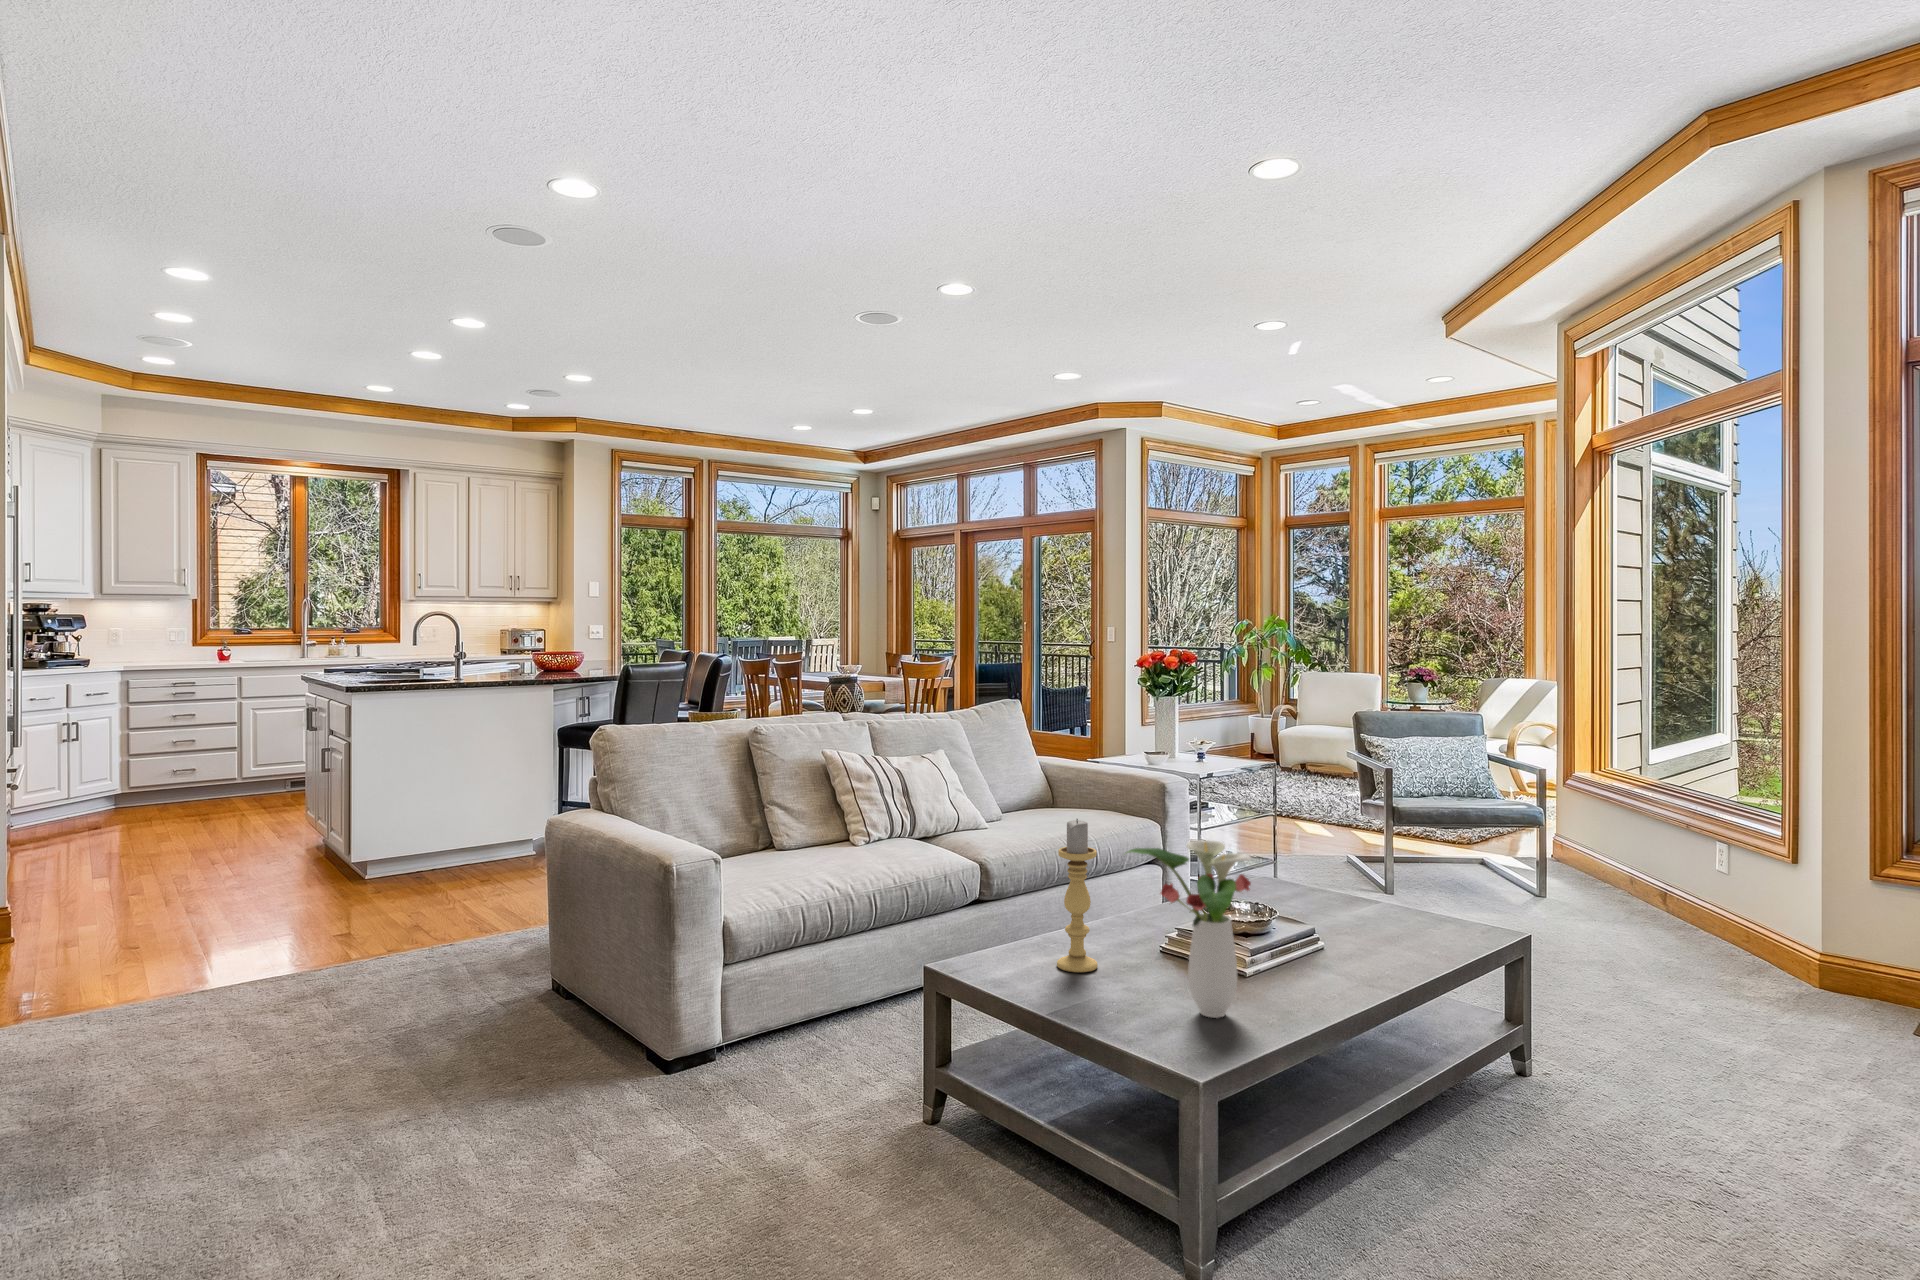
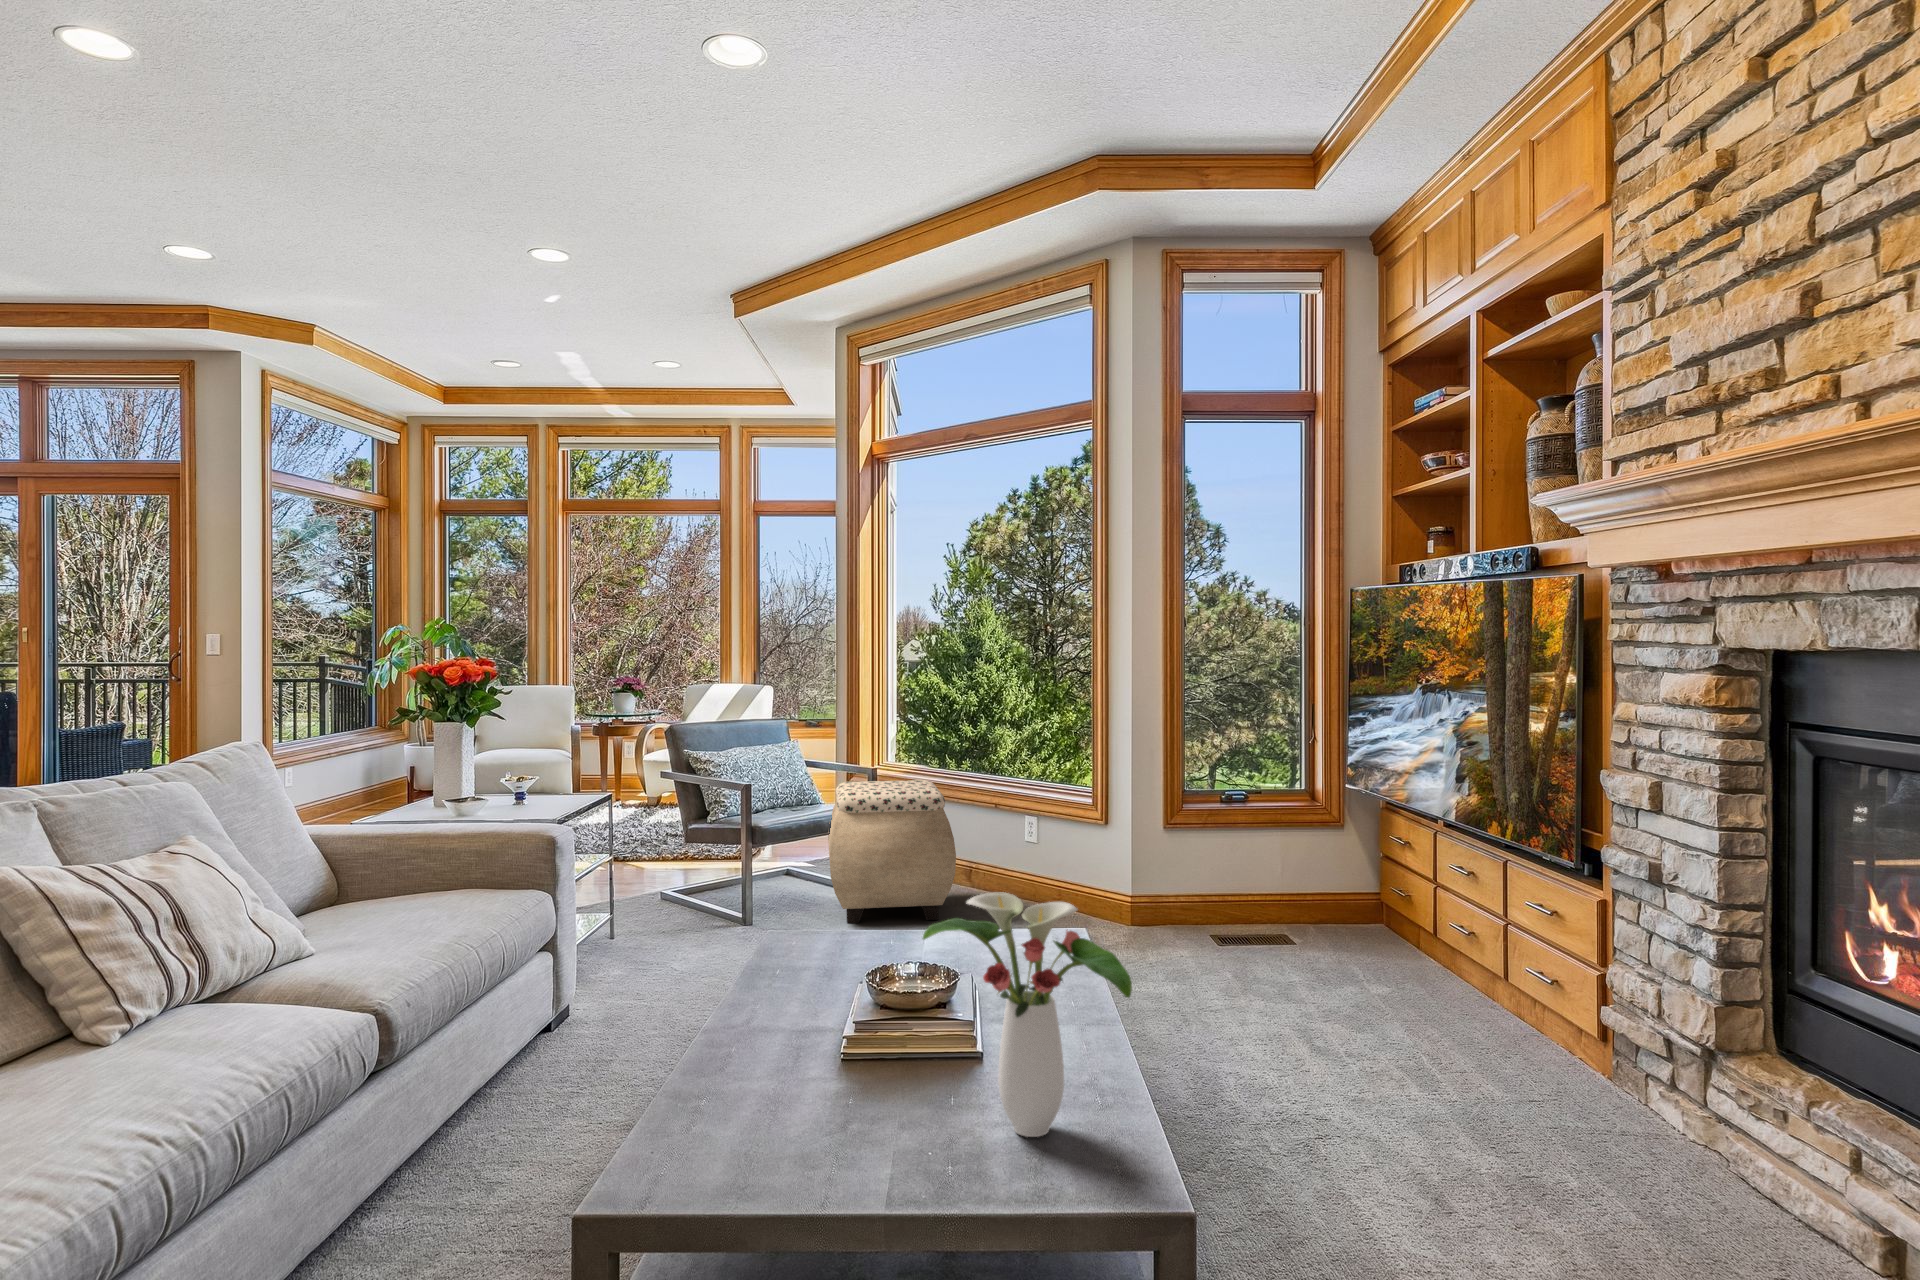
ottoman: none [1459,778,1618,924] -> present [828,780,956,923]
candle holder: present [1057,819,1097,972] -> none [750,899,814,1143]

